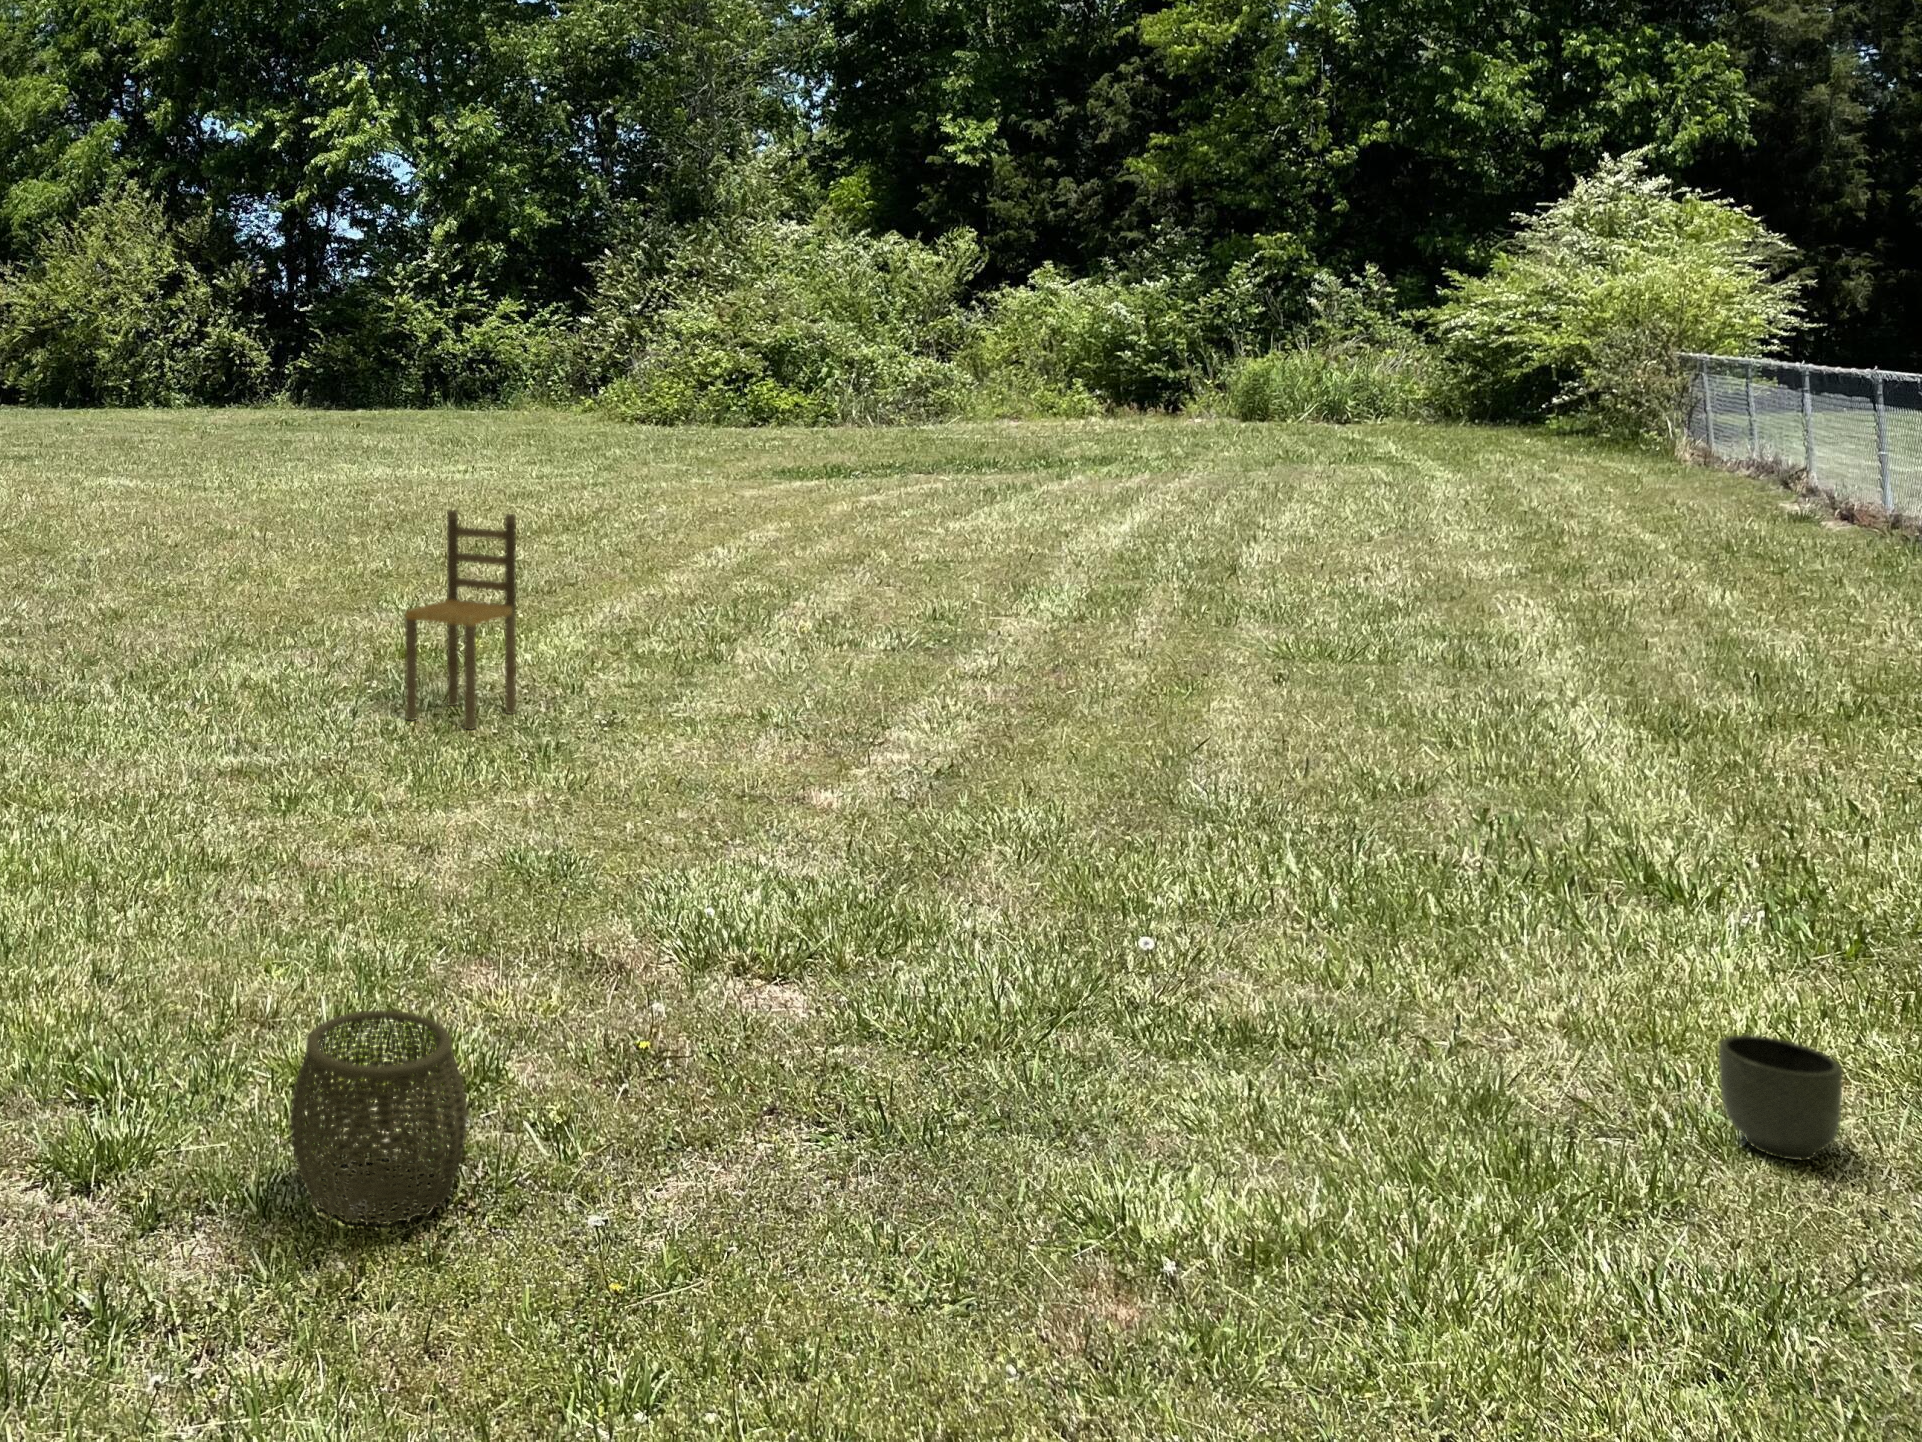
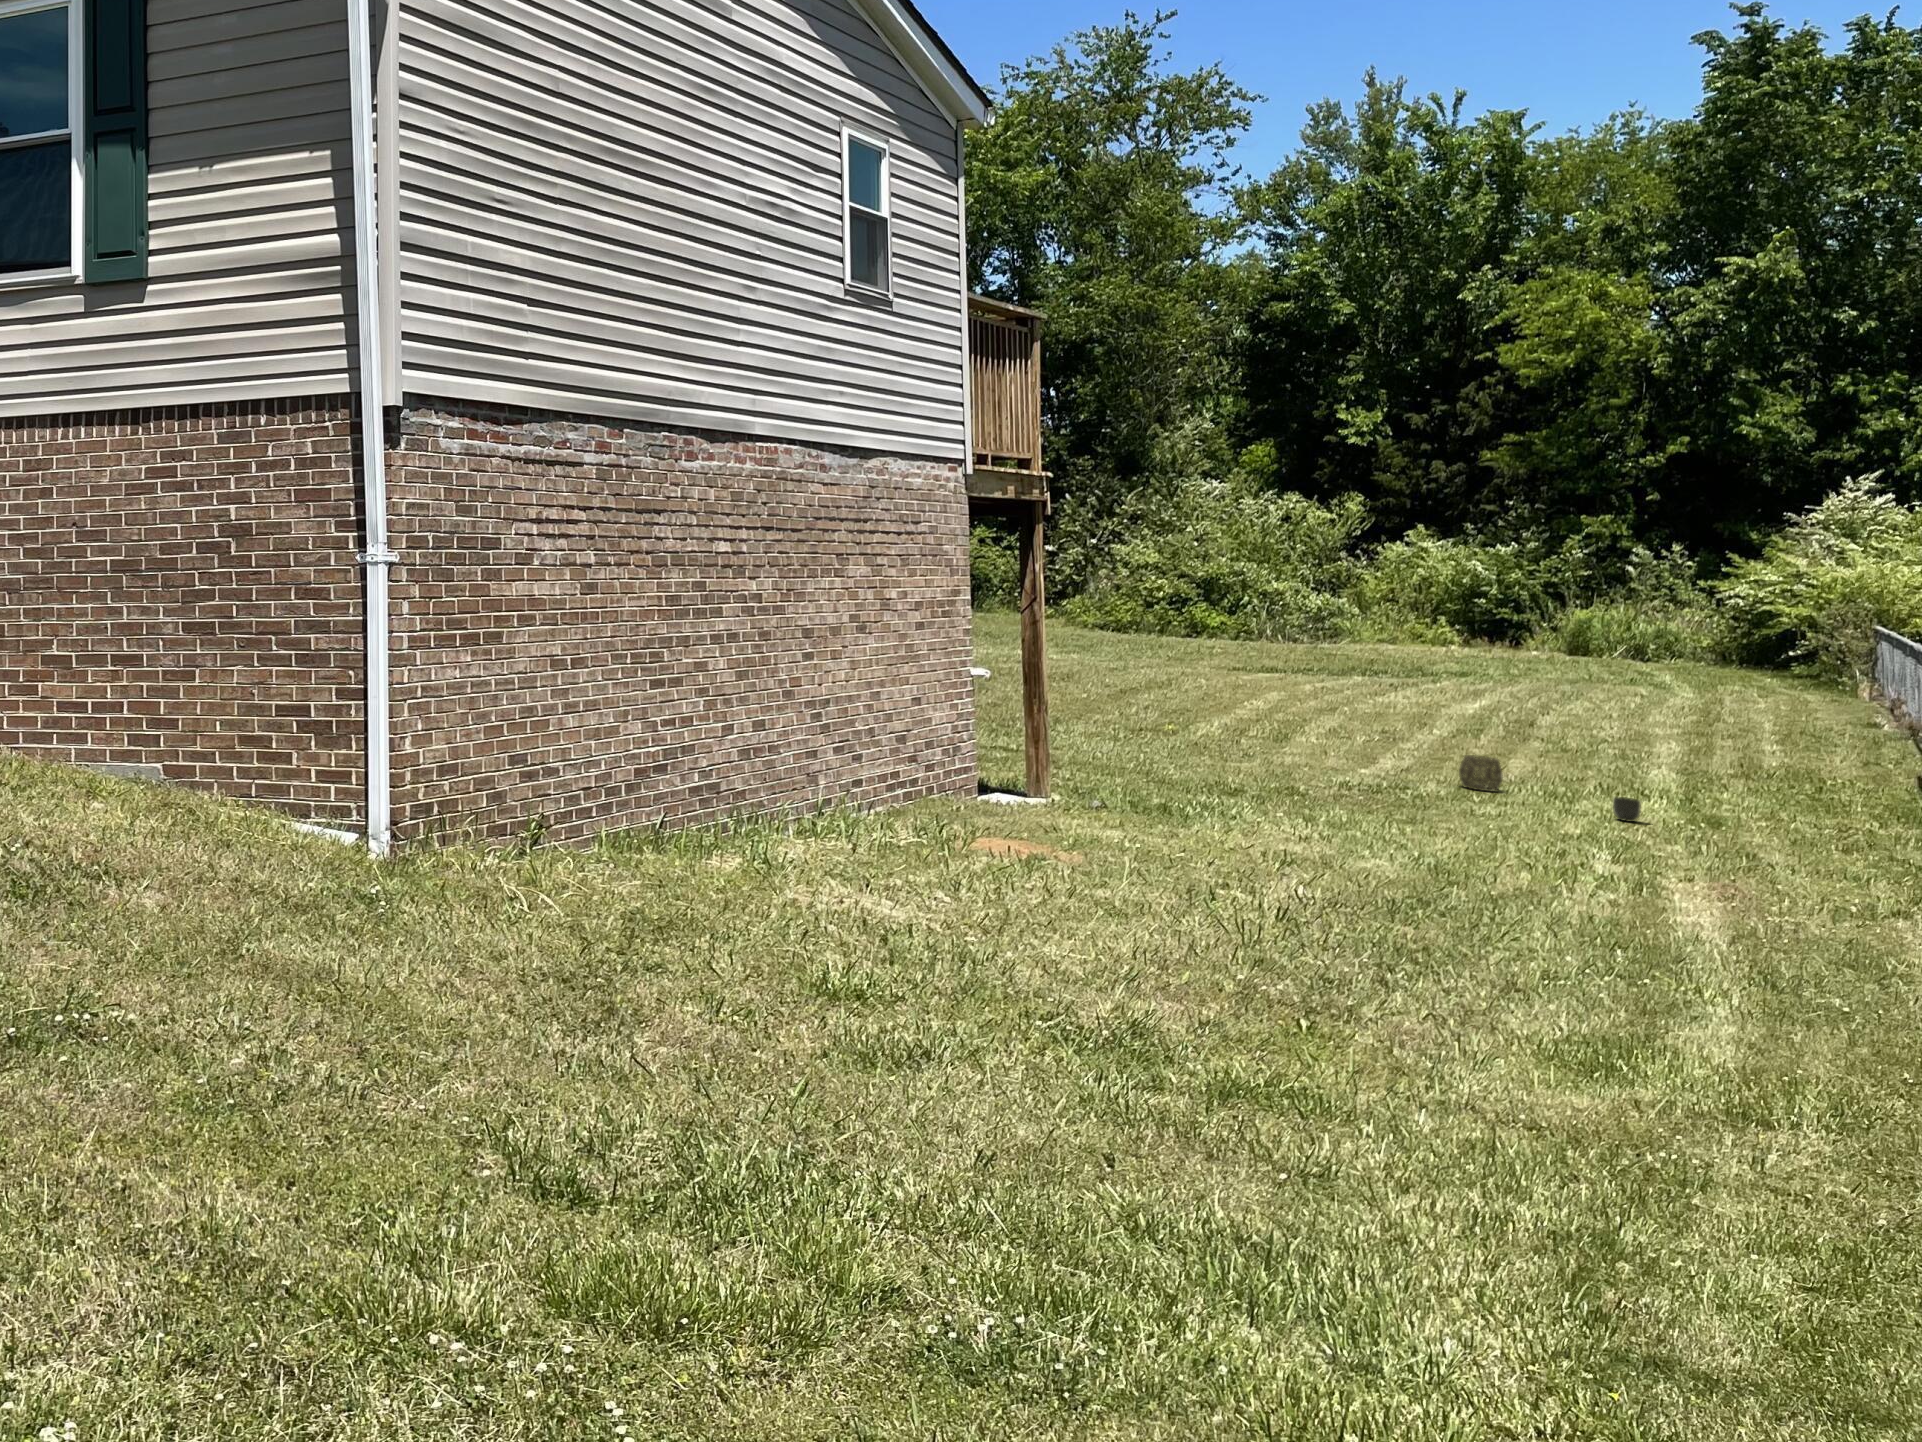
chair: present [405,510,516,729] -> none [1165,654,1210,734]
woven basket: present [290,1010,469,1225] -> present [1459,755,1503,791]

